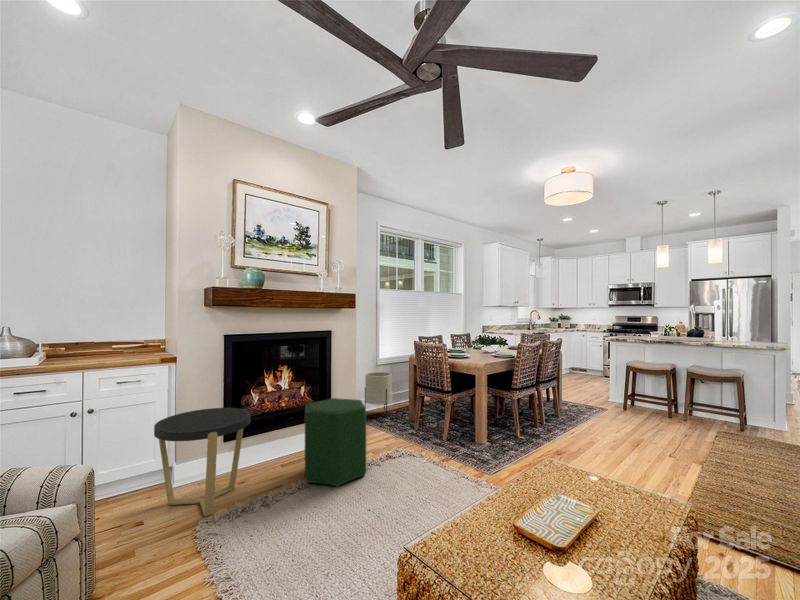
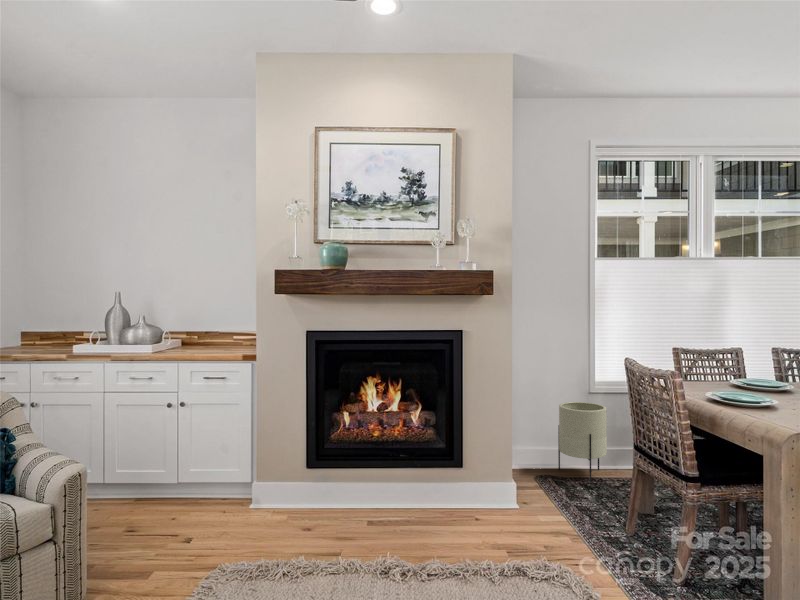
ottoman: present [305,398,366,487] -> none [373,434,473,569]
side table: present [154,408,250,516] -> none [207,421,314,550]

